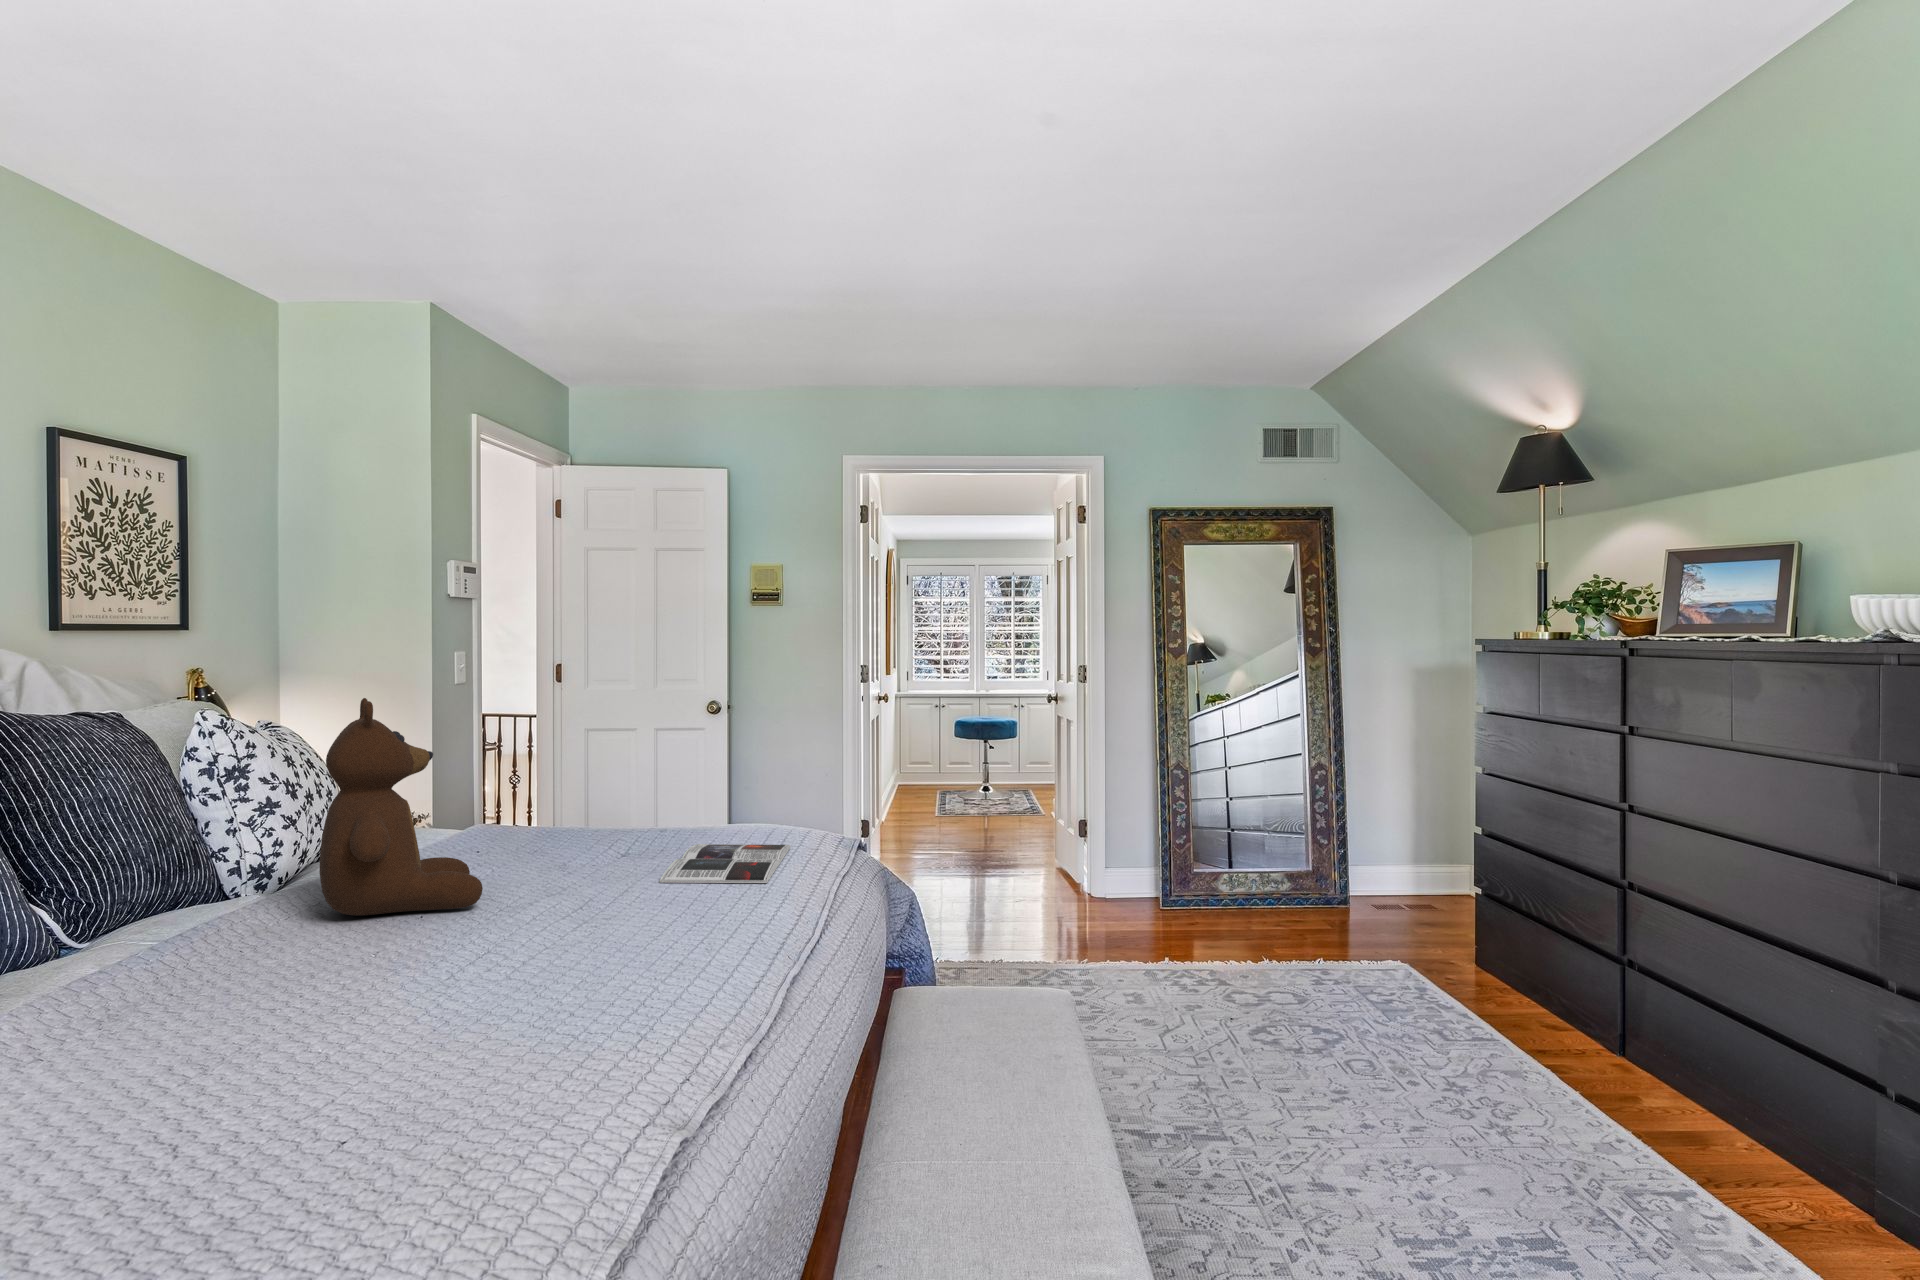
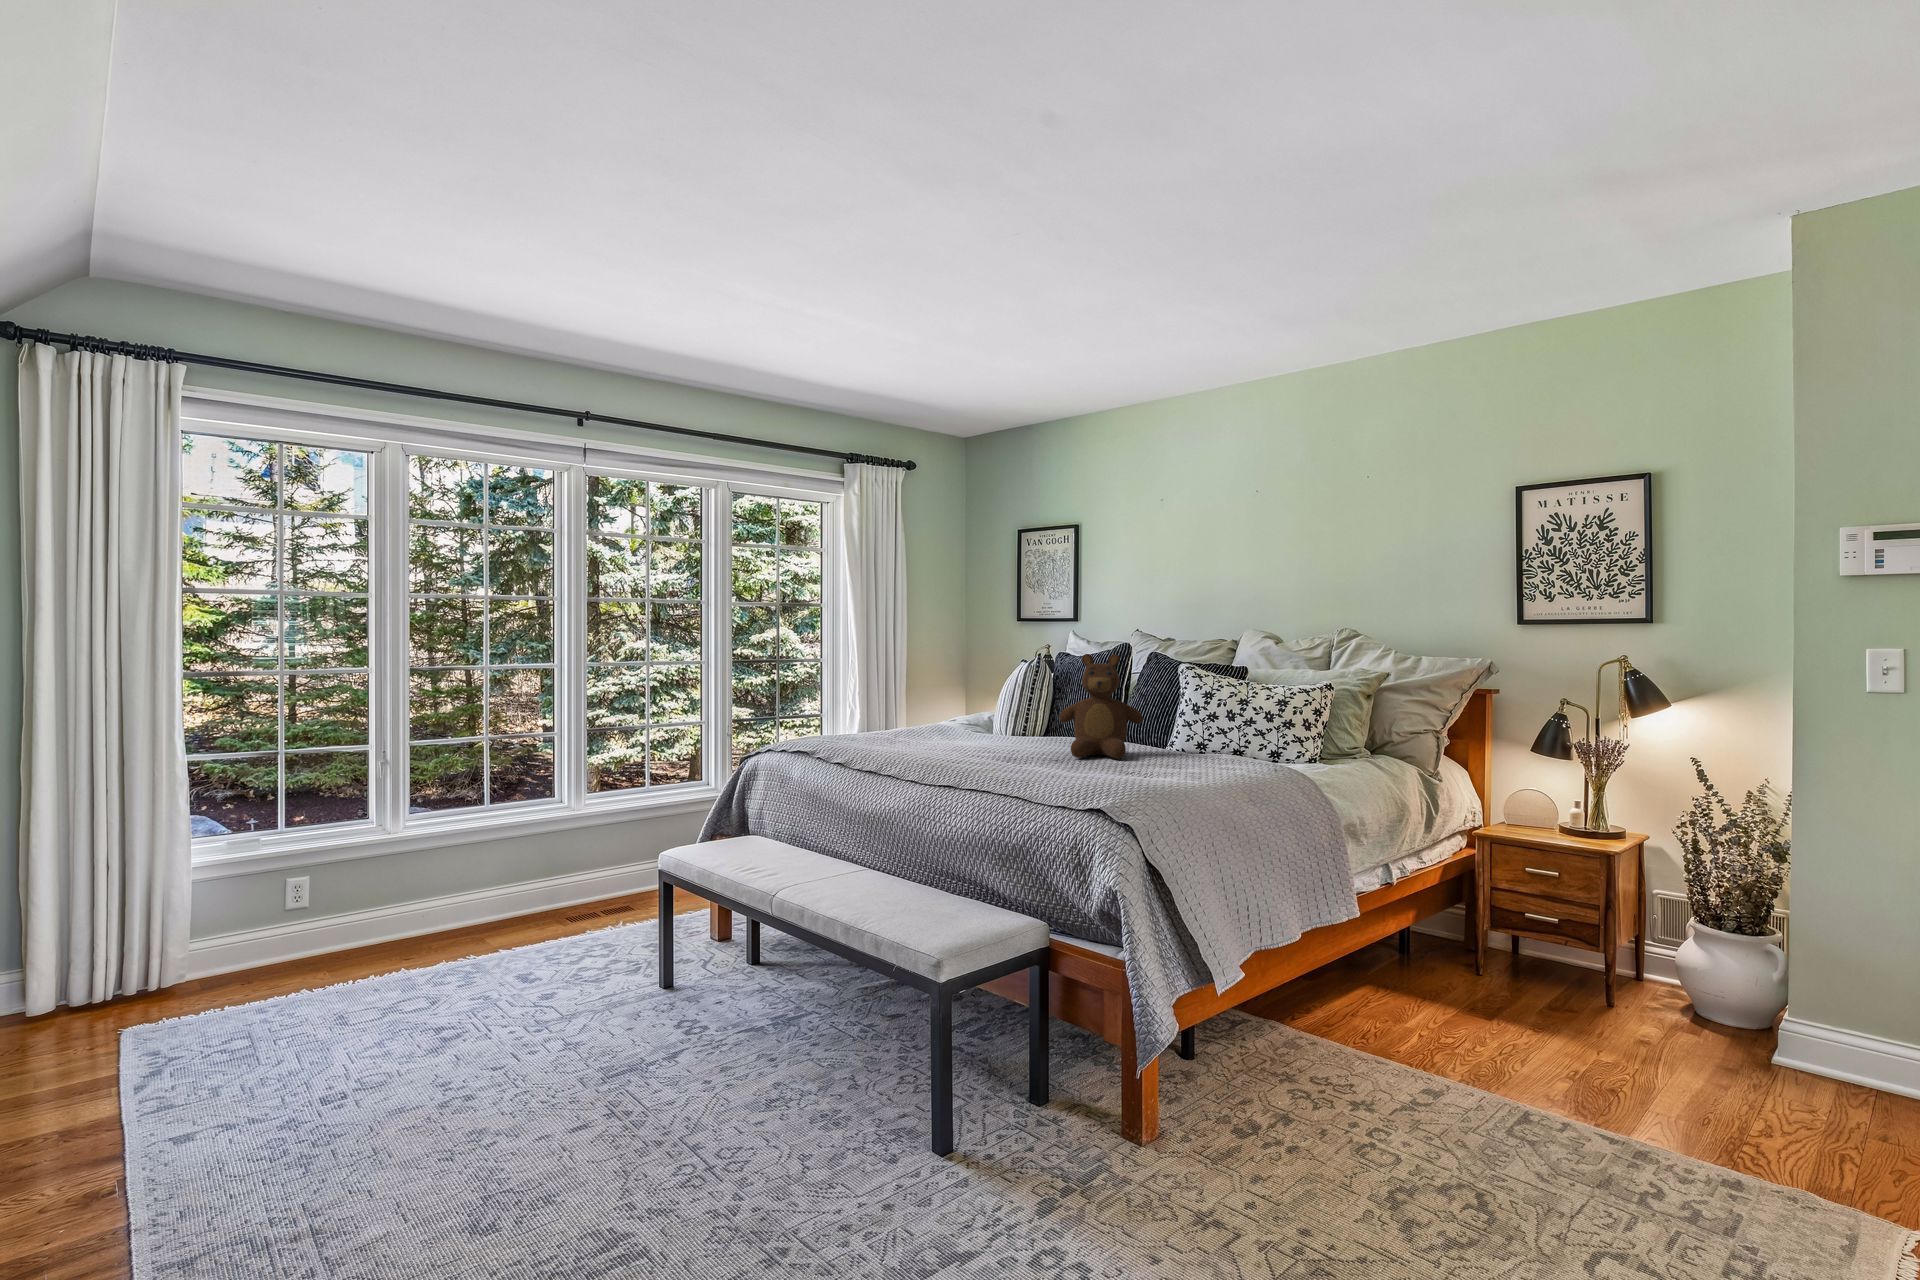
magazine: present [660,844,791,883] -> none [1031,770,1163,792]

